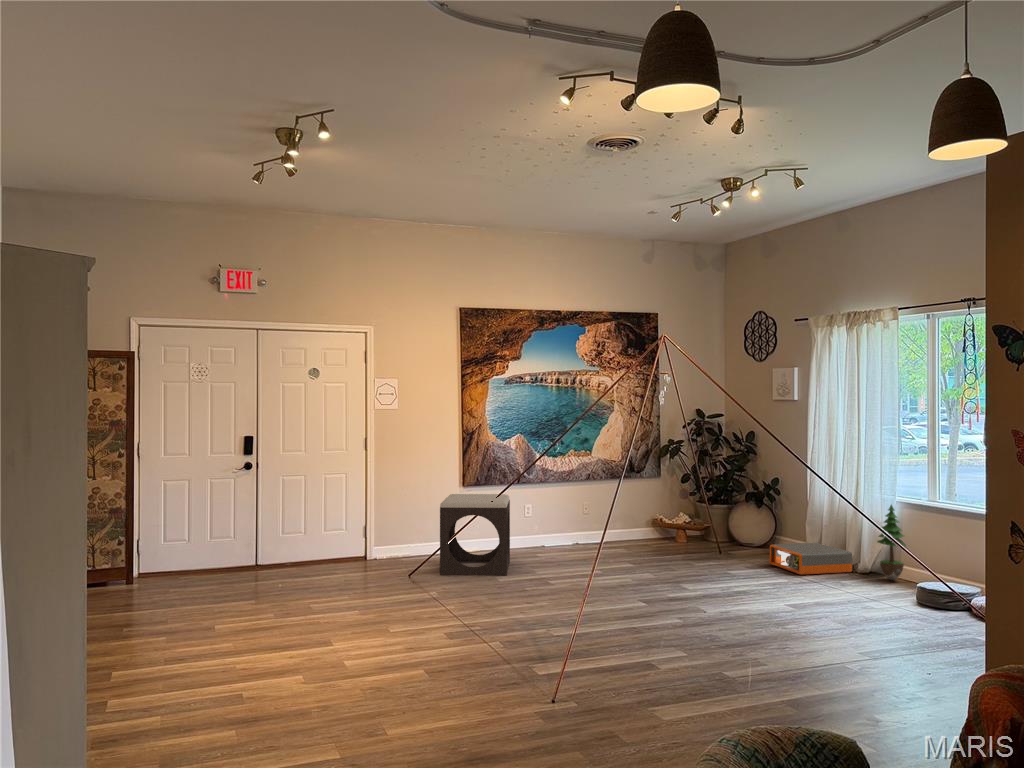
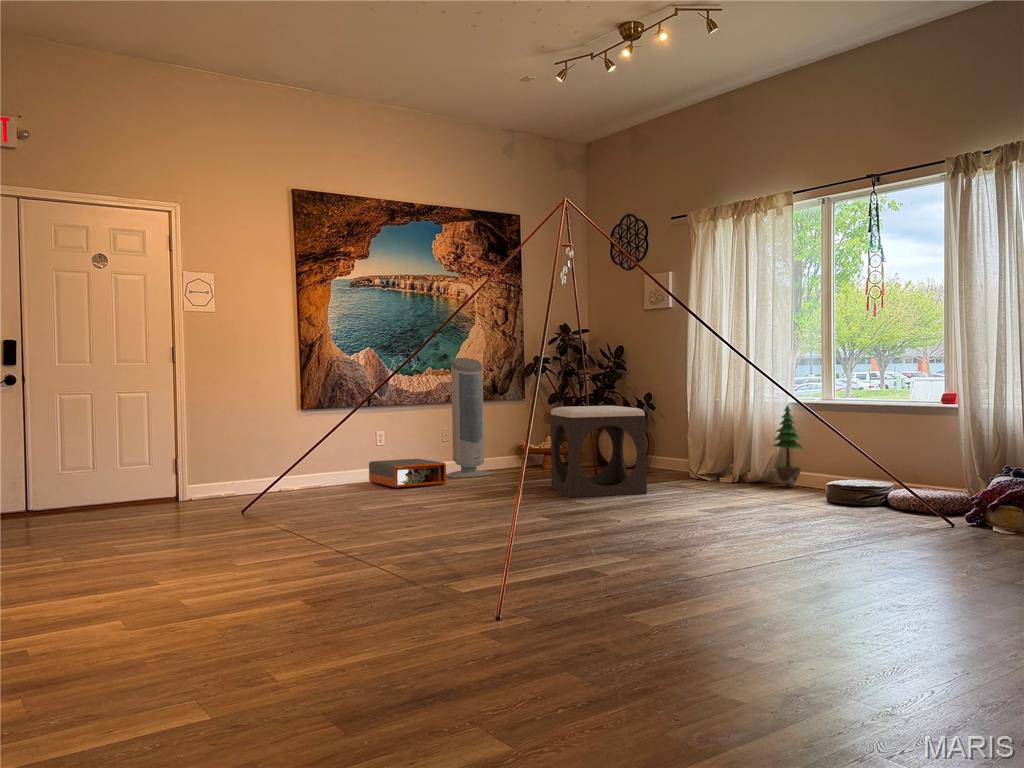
air purifier: none [585,442,627,548] -> present [446,358,492,478]
footstool: present [440,494,510,575] -> present [551,406,647,497]
storage box: present [769,543,852,575] -> present [369,459,446,488]

